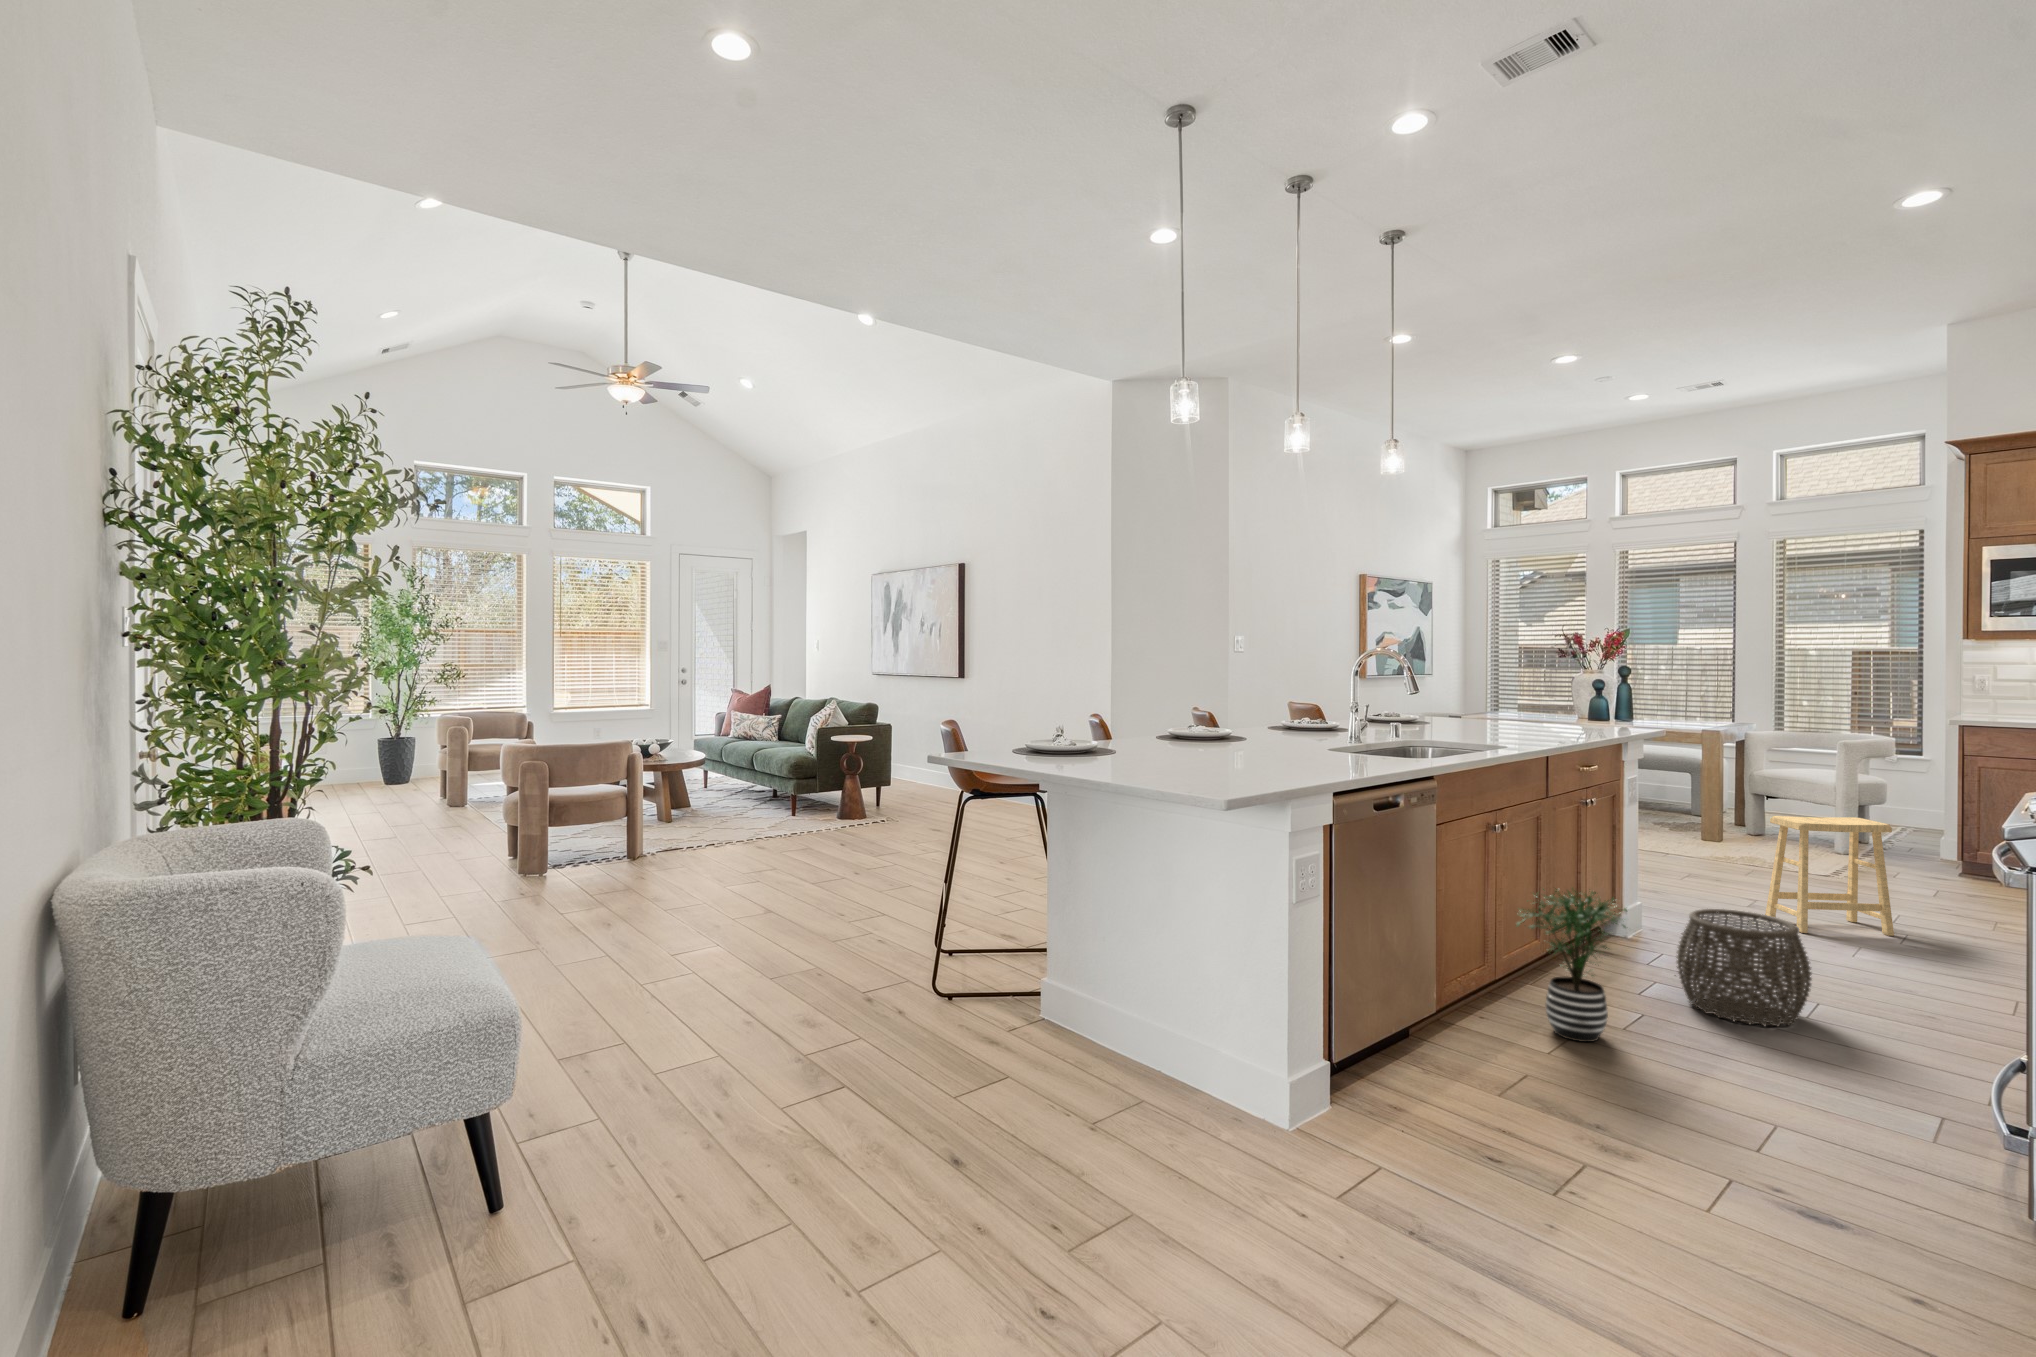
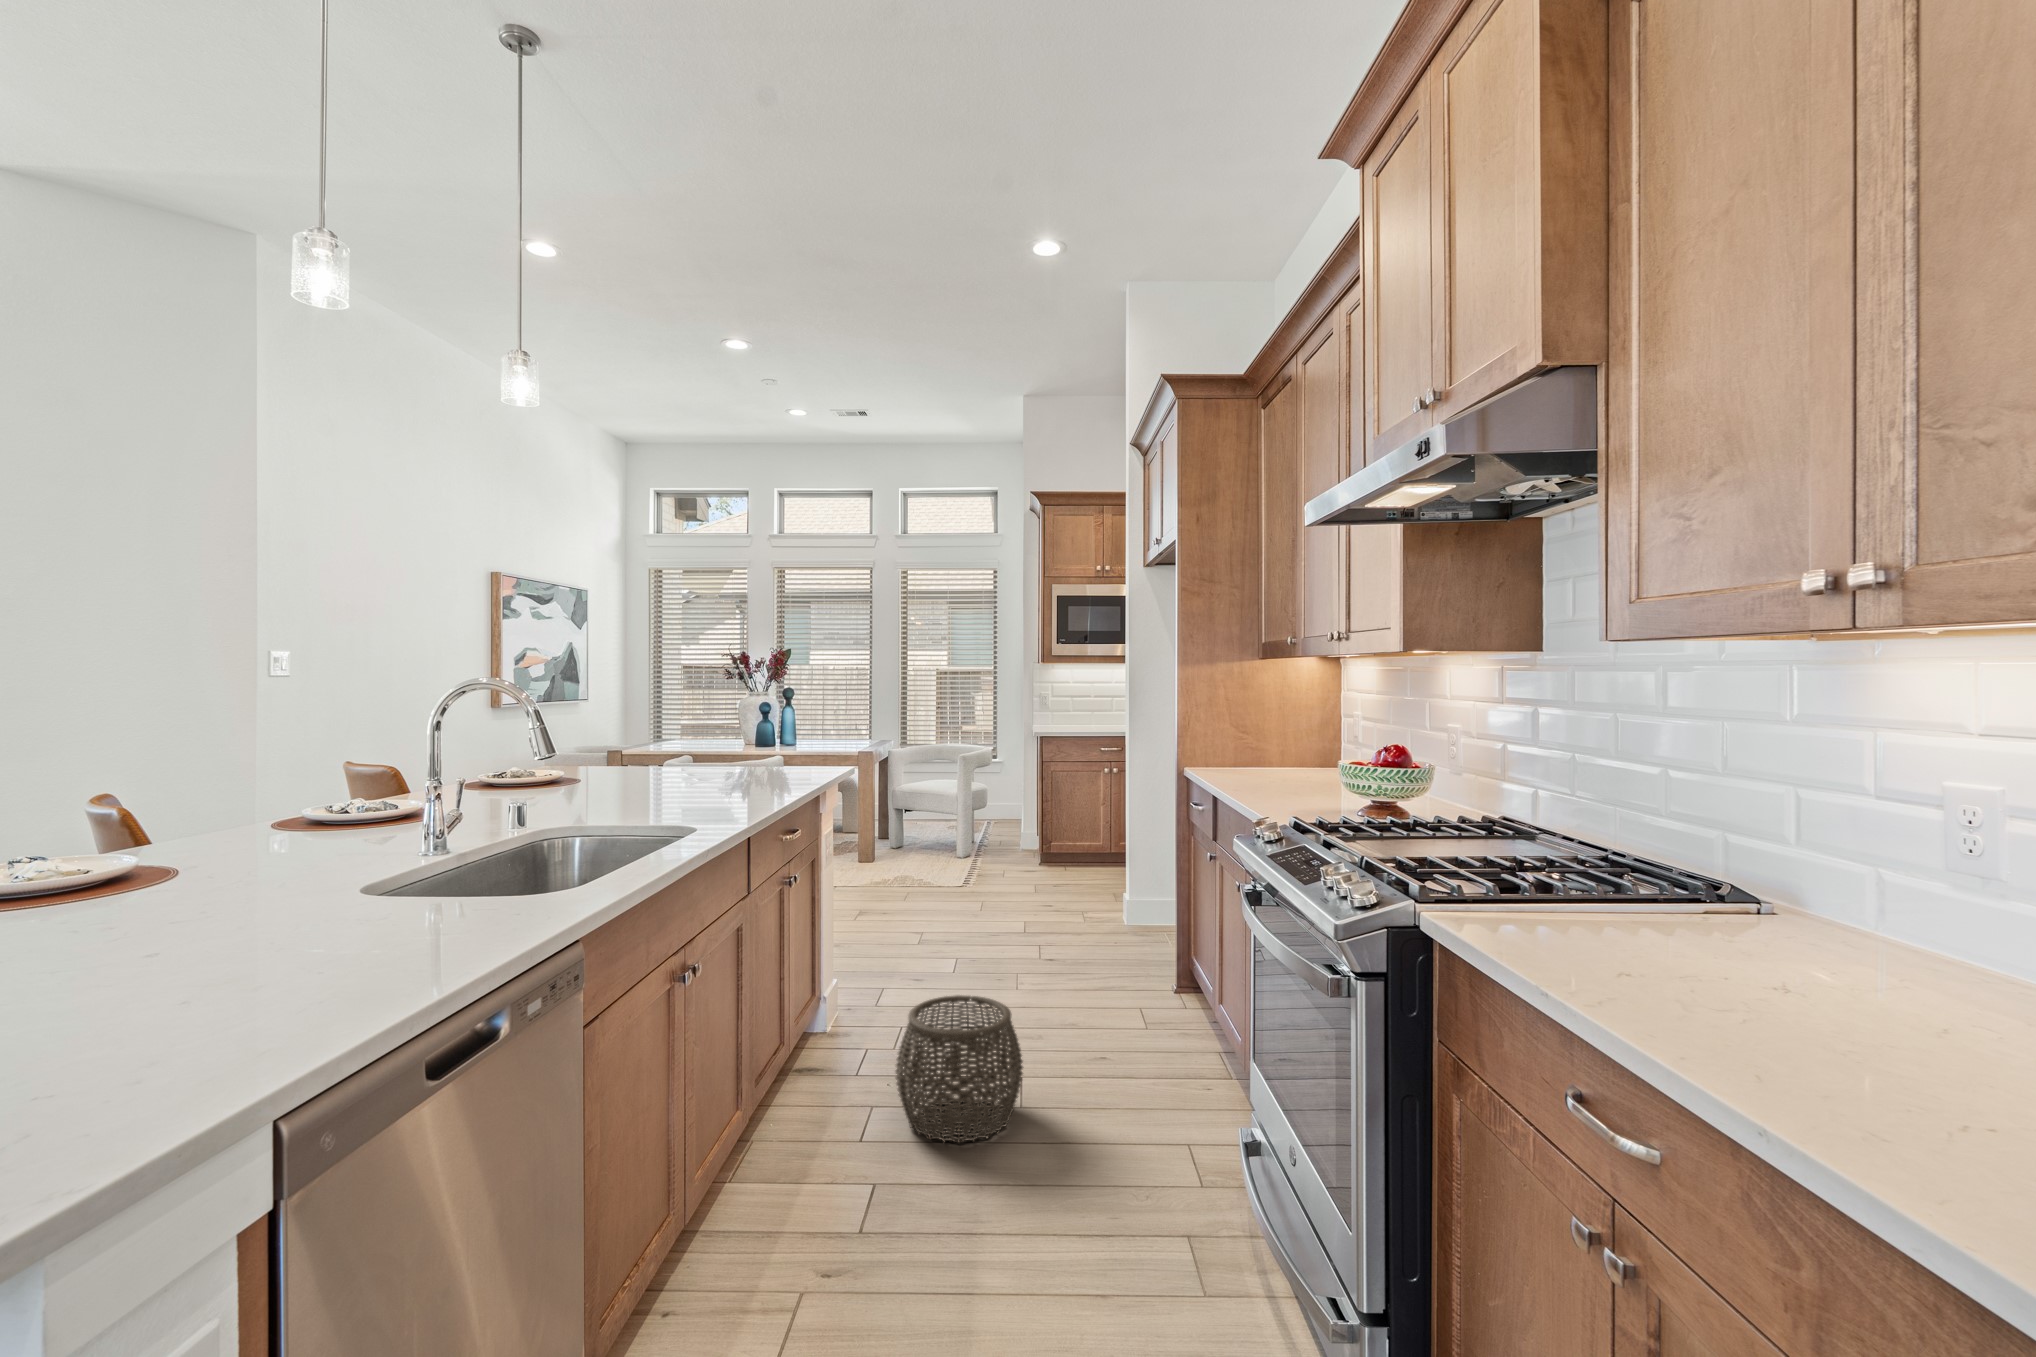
footstool: present [1765,816,1894,936] -> none [935,843,1032,971]
potted plant: present [1516,888,1627,1042] -> none [719,1038,877,1275]

